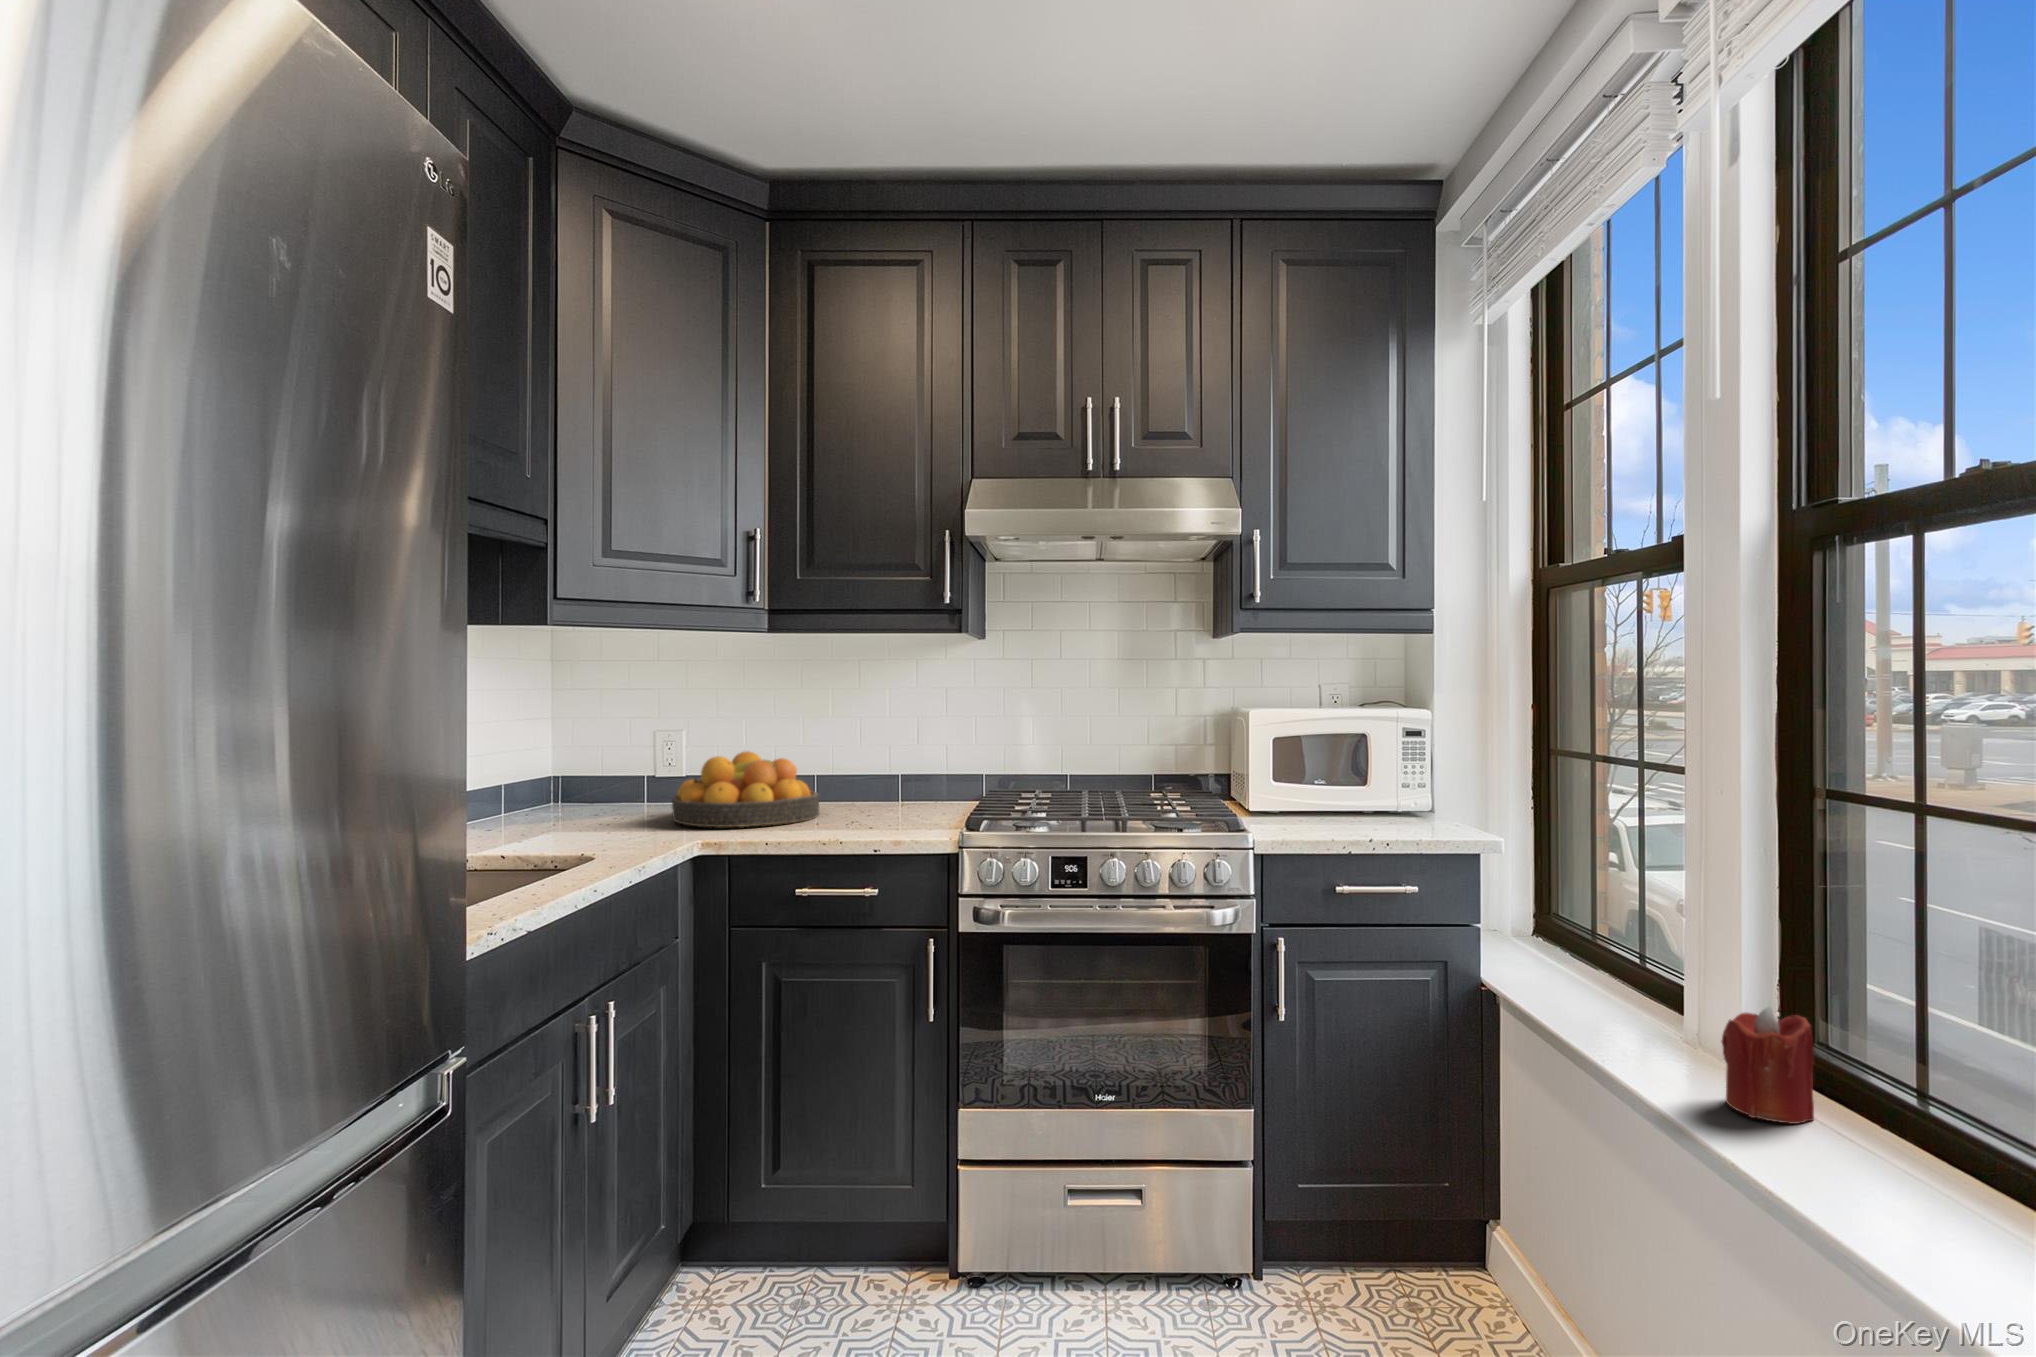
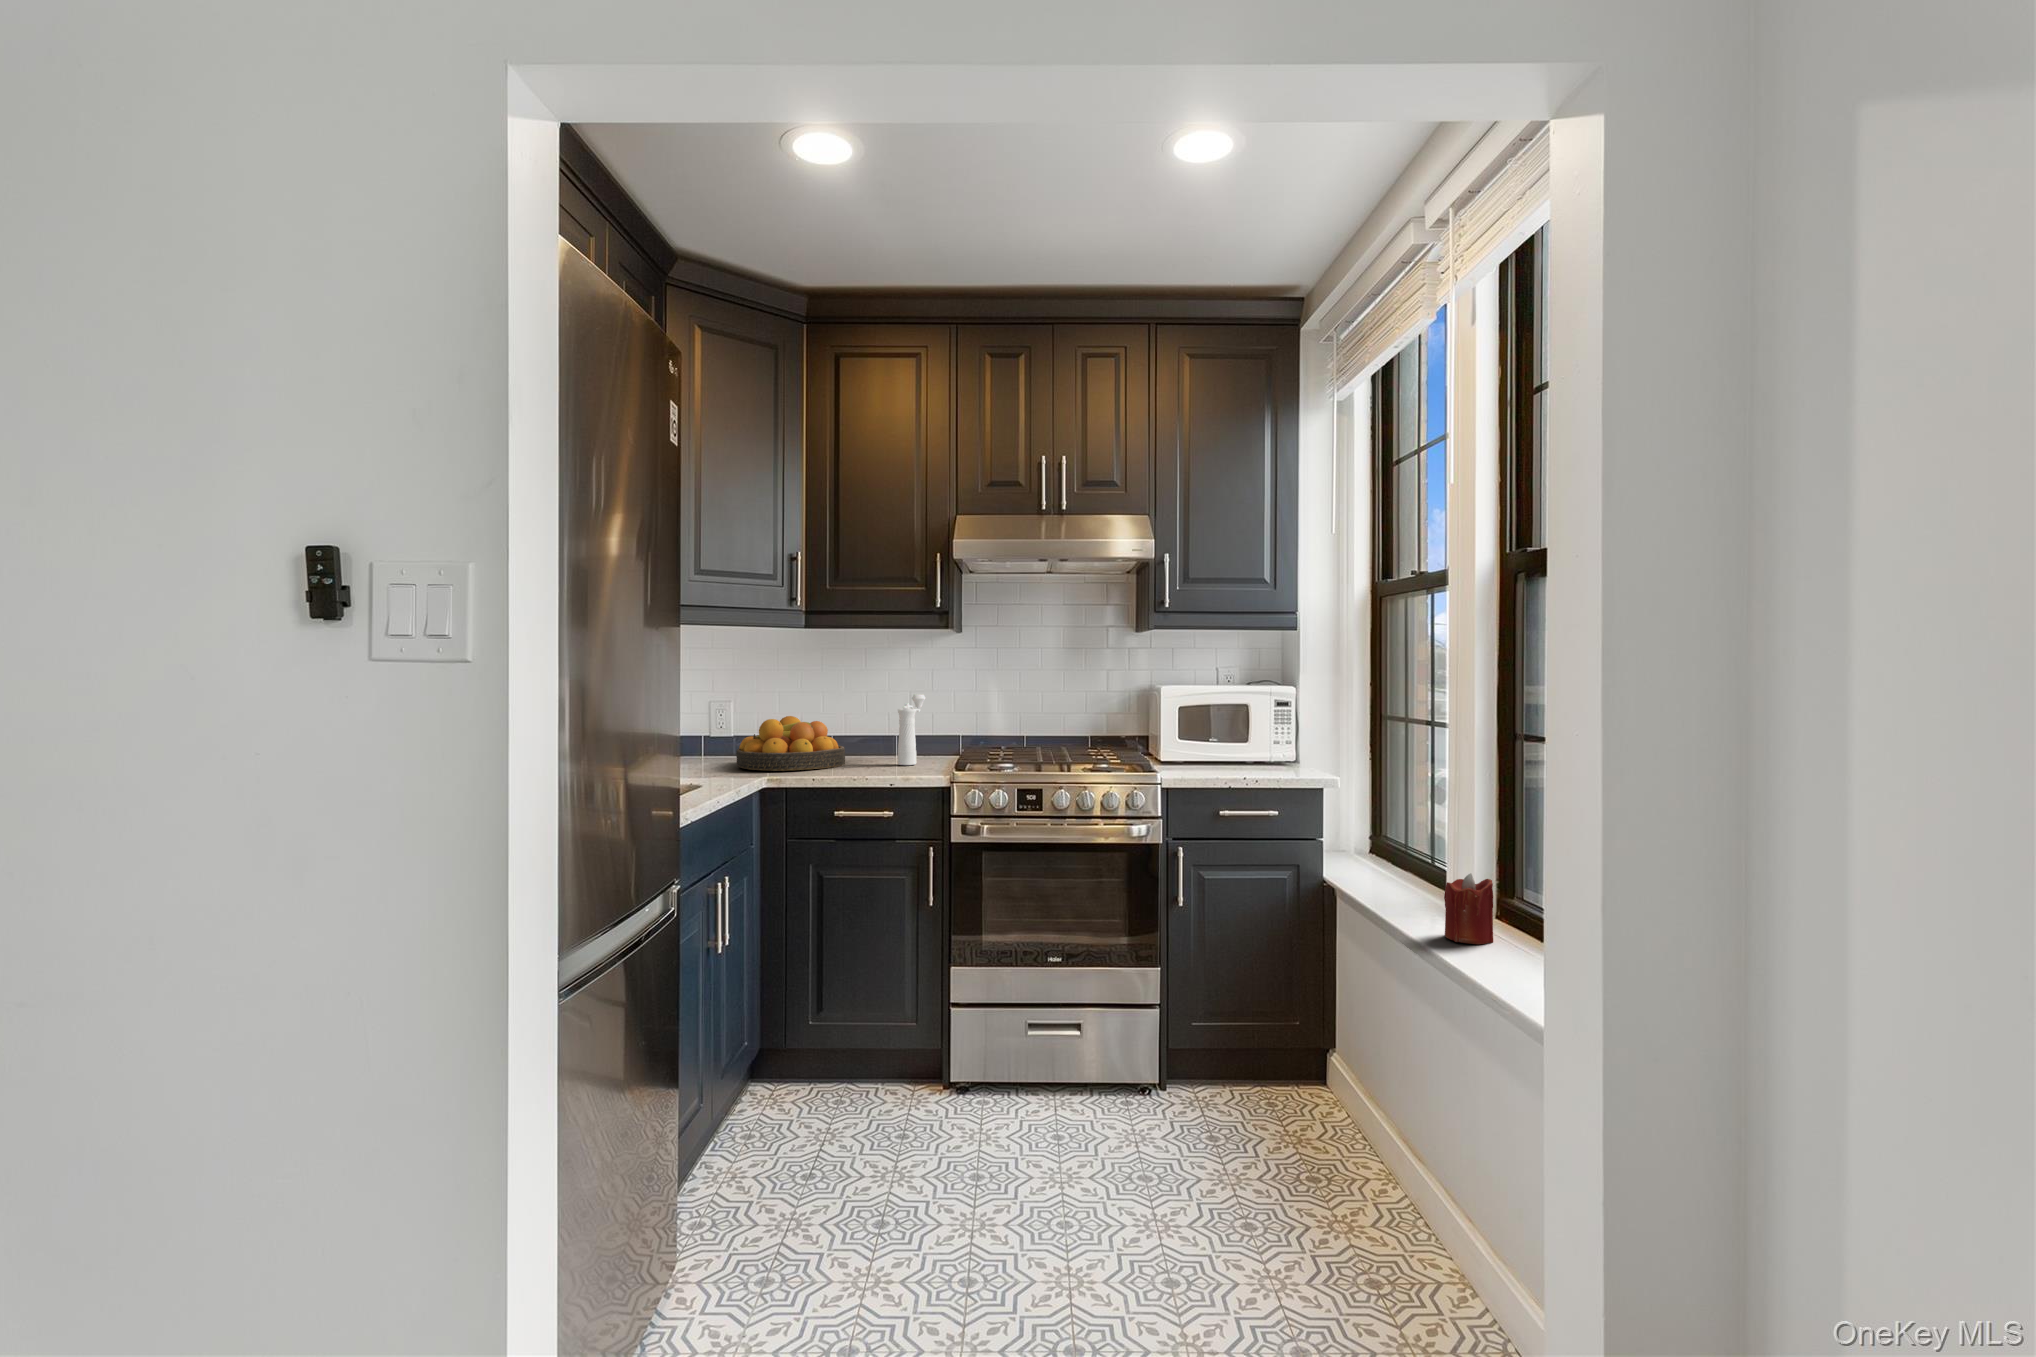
pepper mill: none [888,723,927,819] -> present [898,694,926,765]

